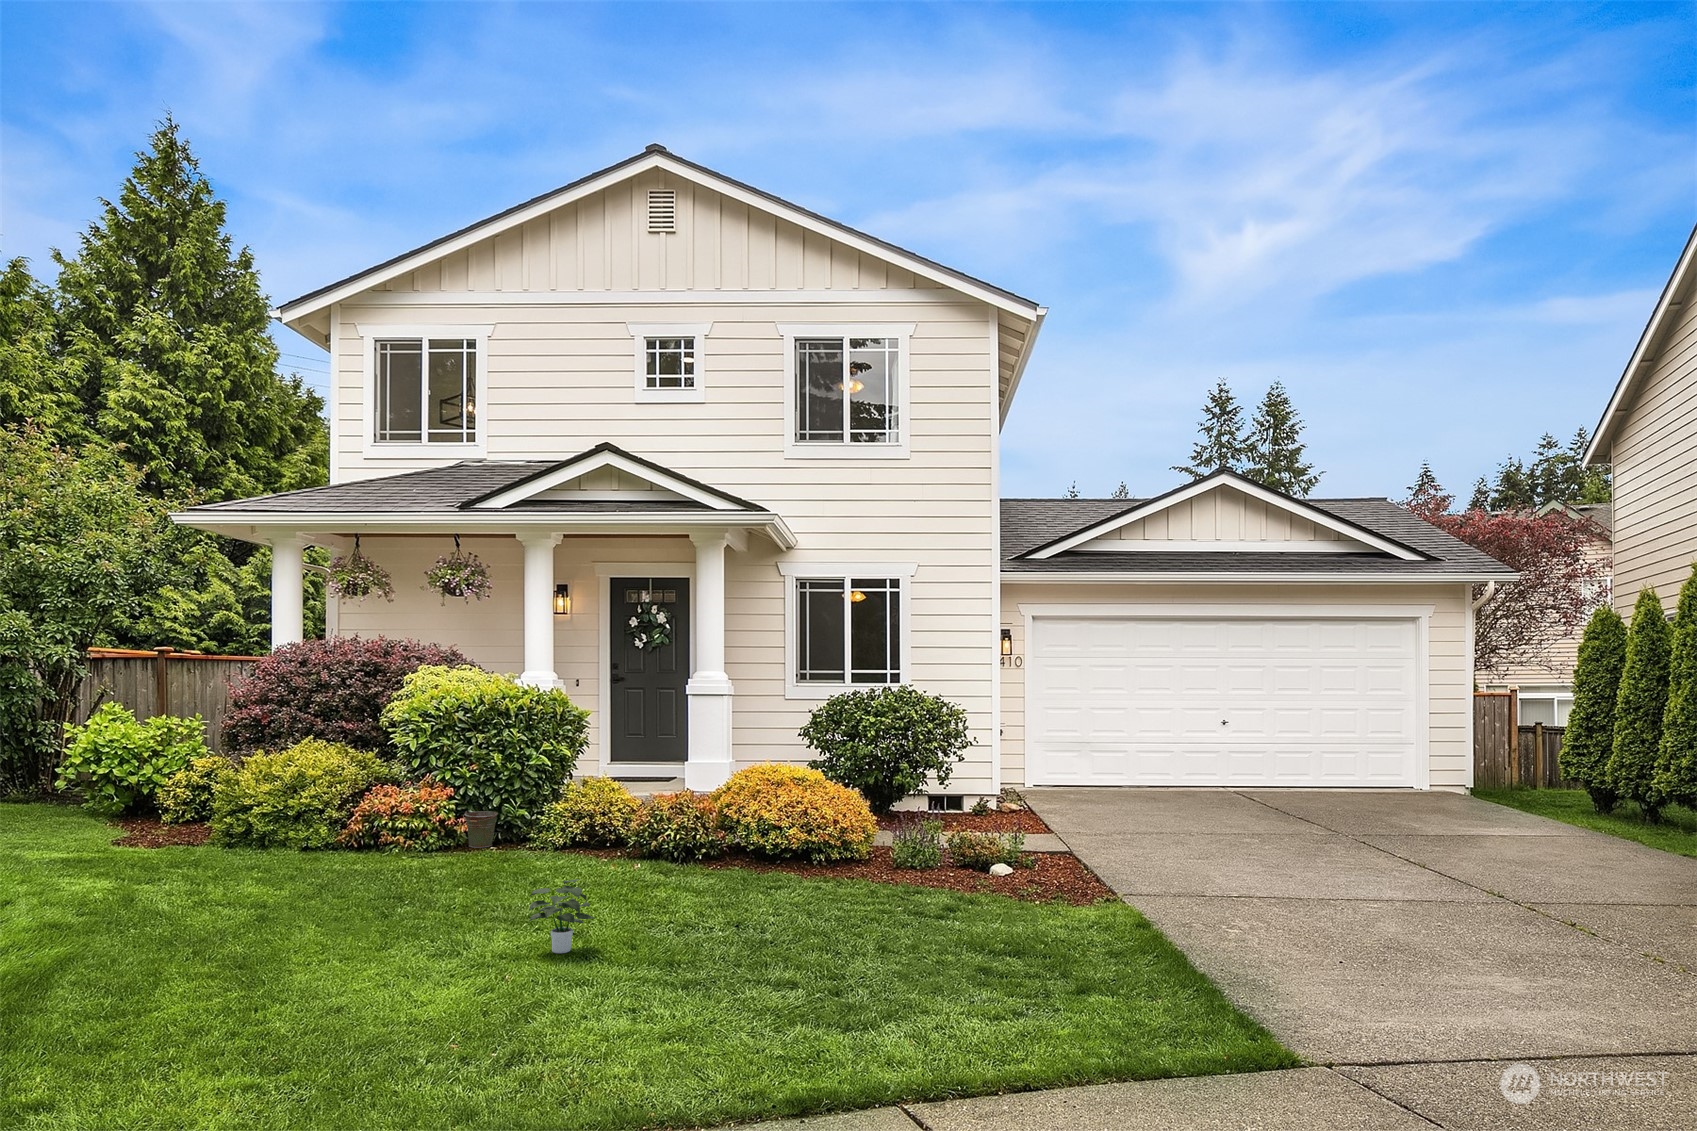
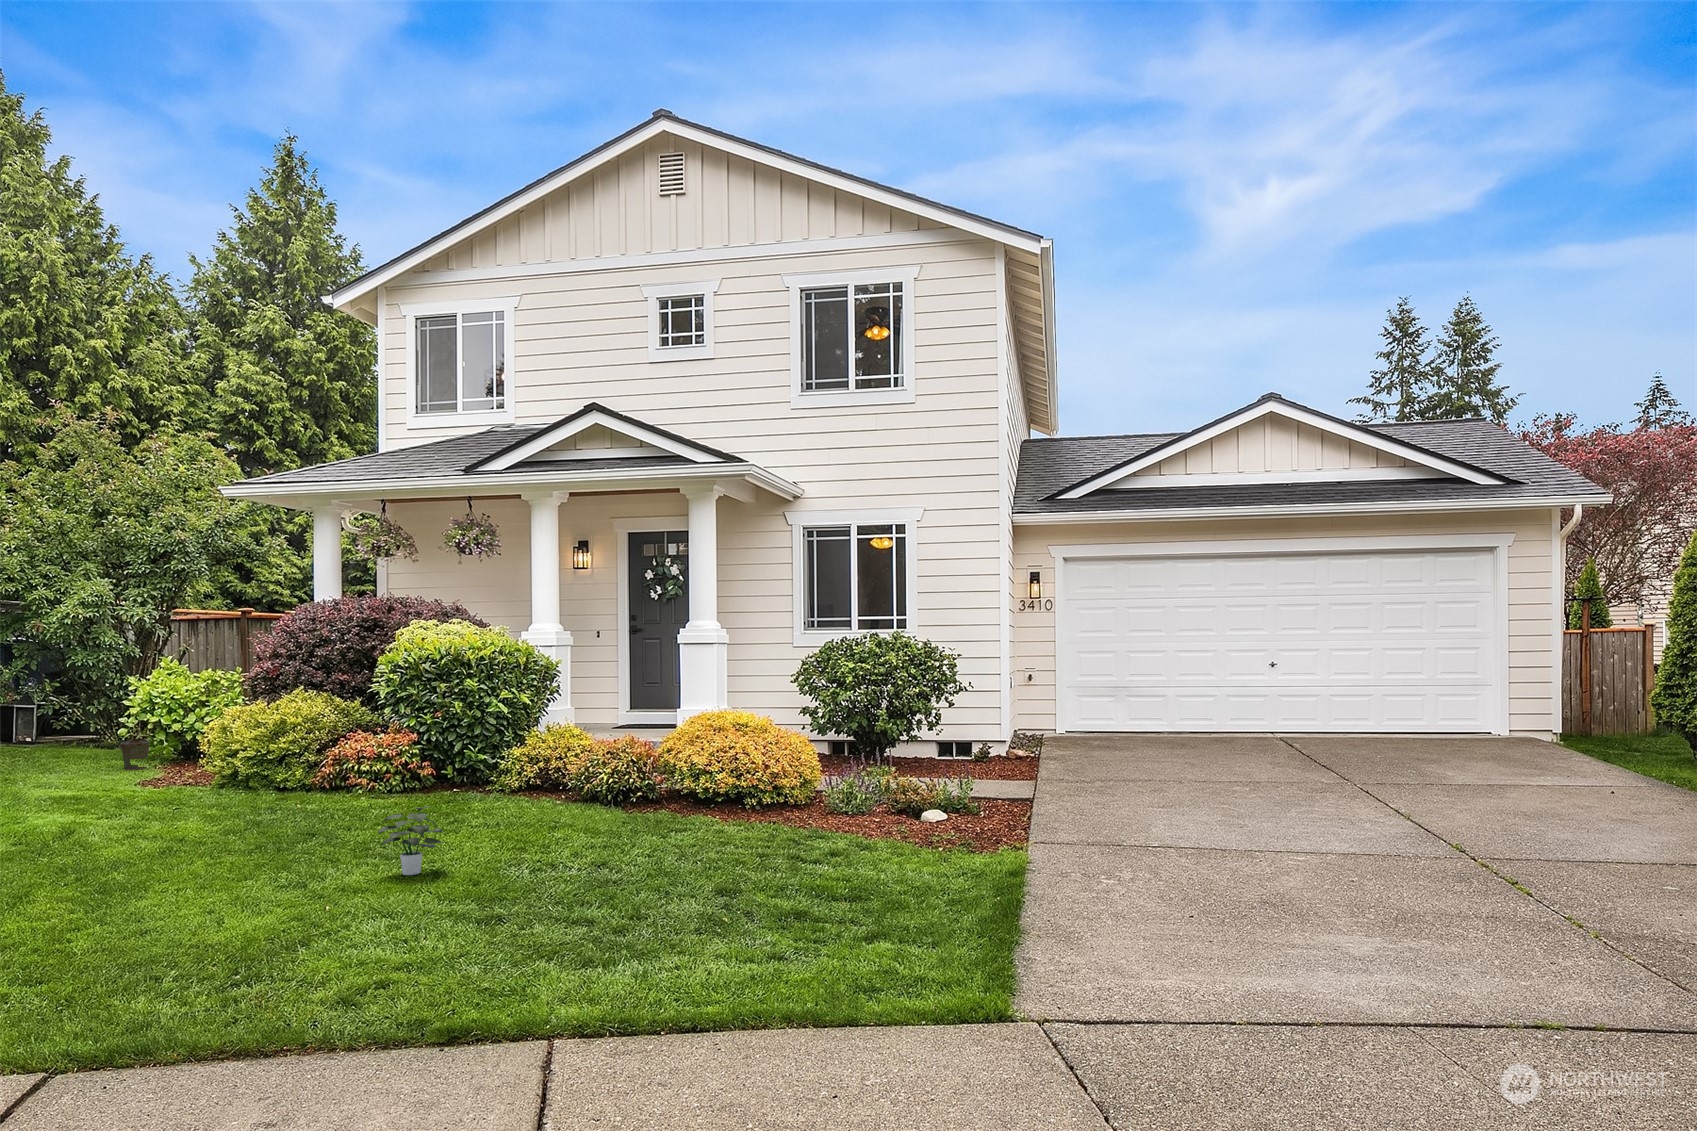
bucket: present [463,811,498,848] -> present [118,739,149,770]

